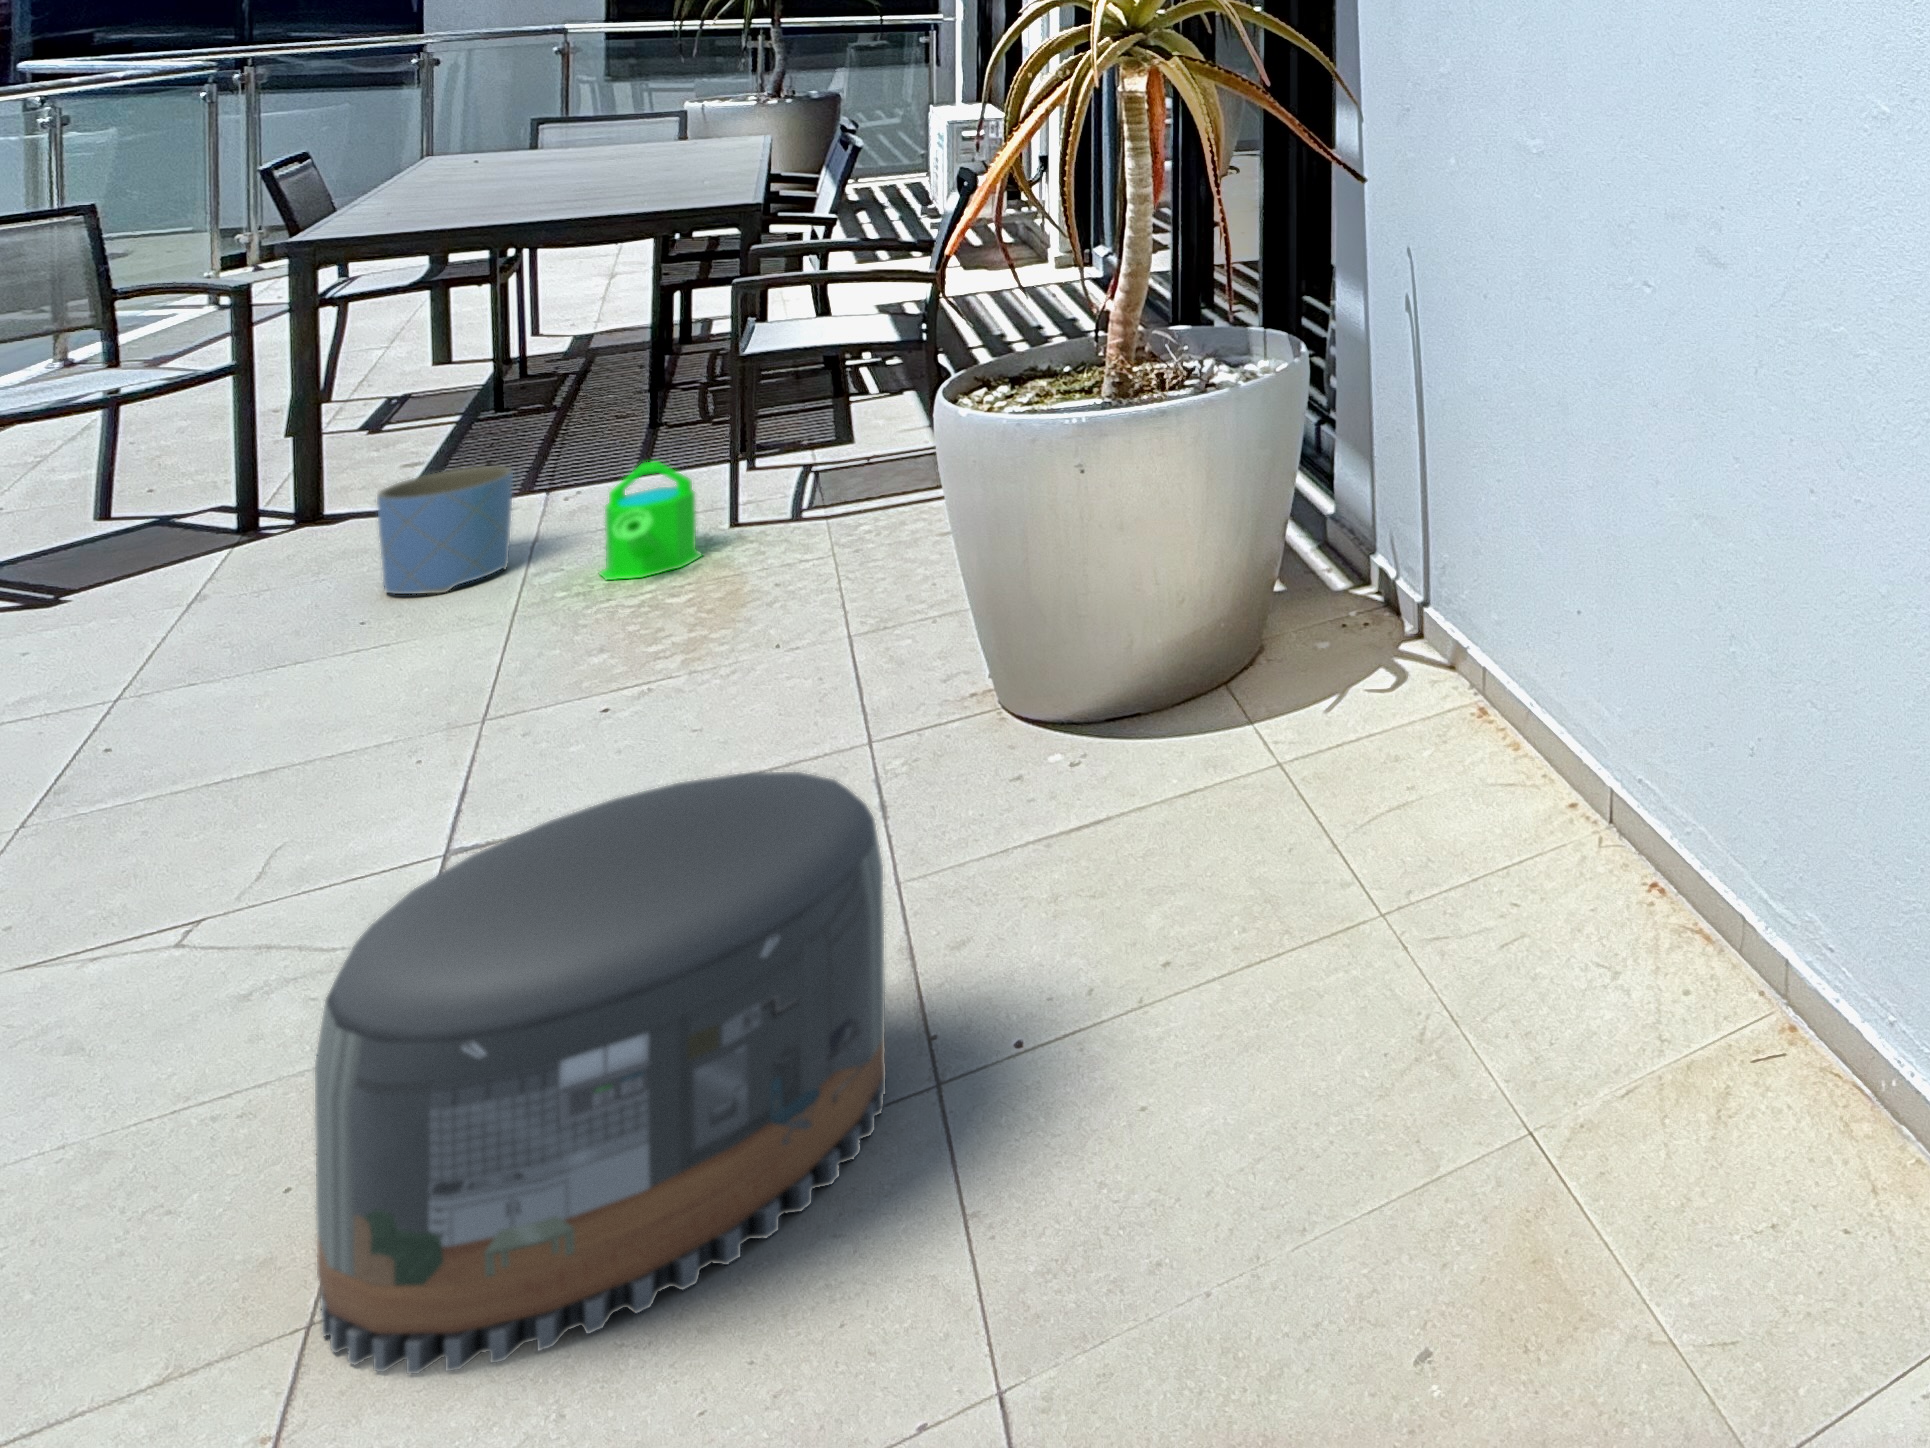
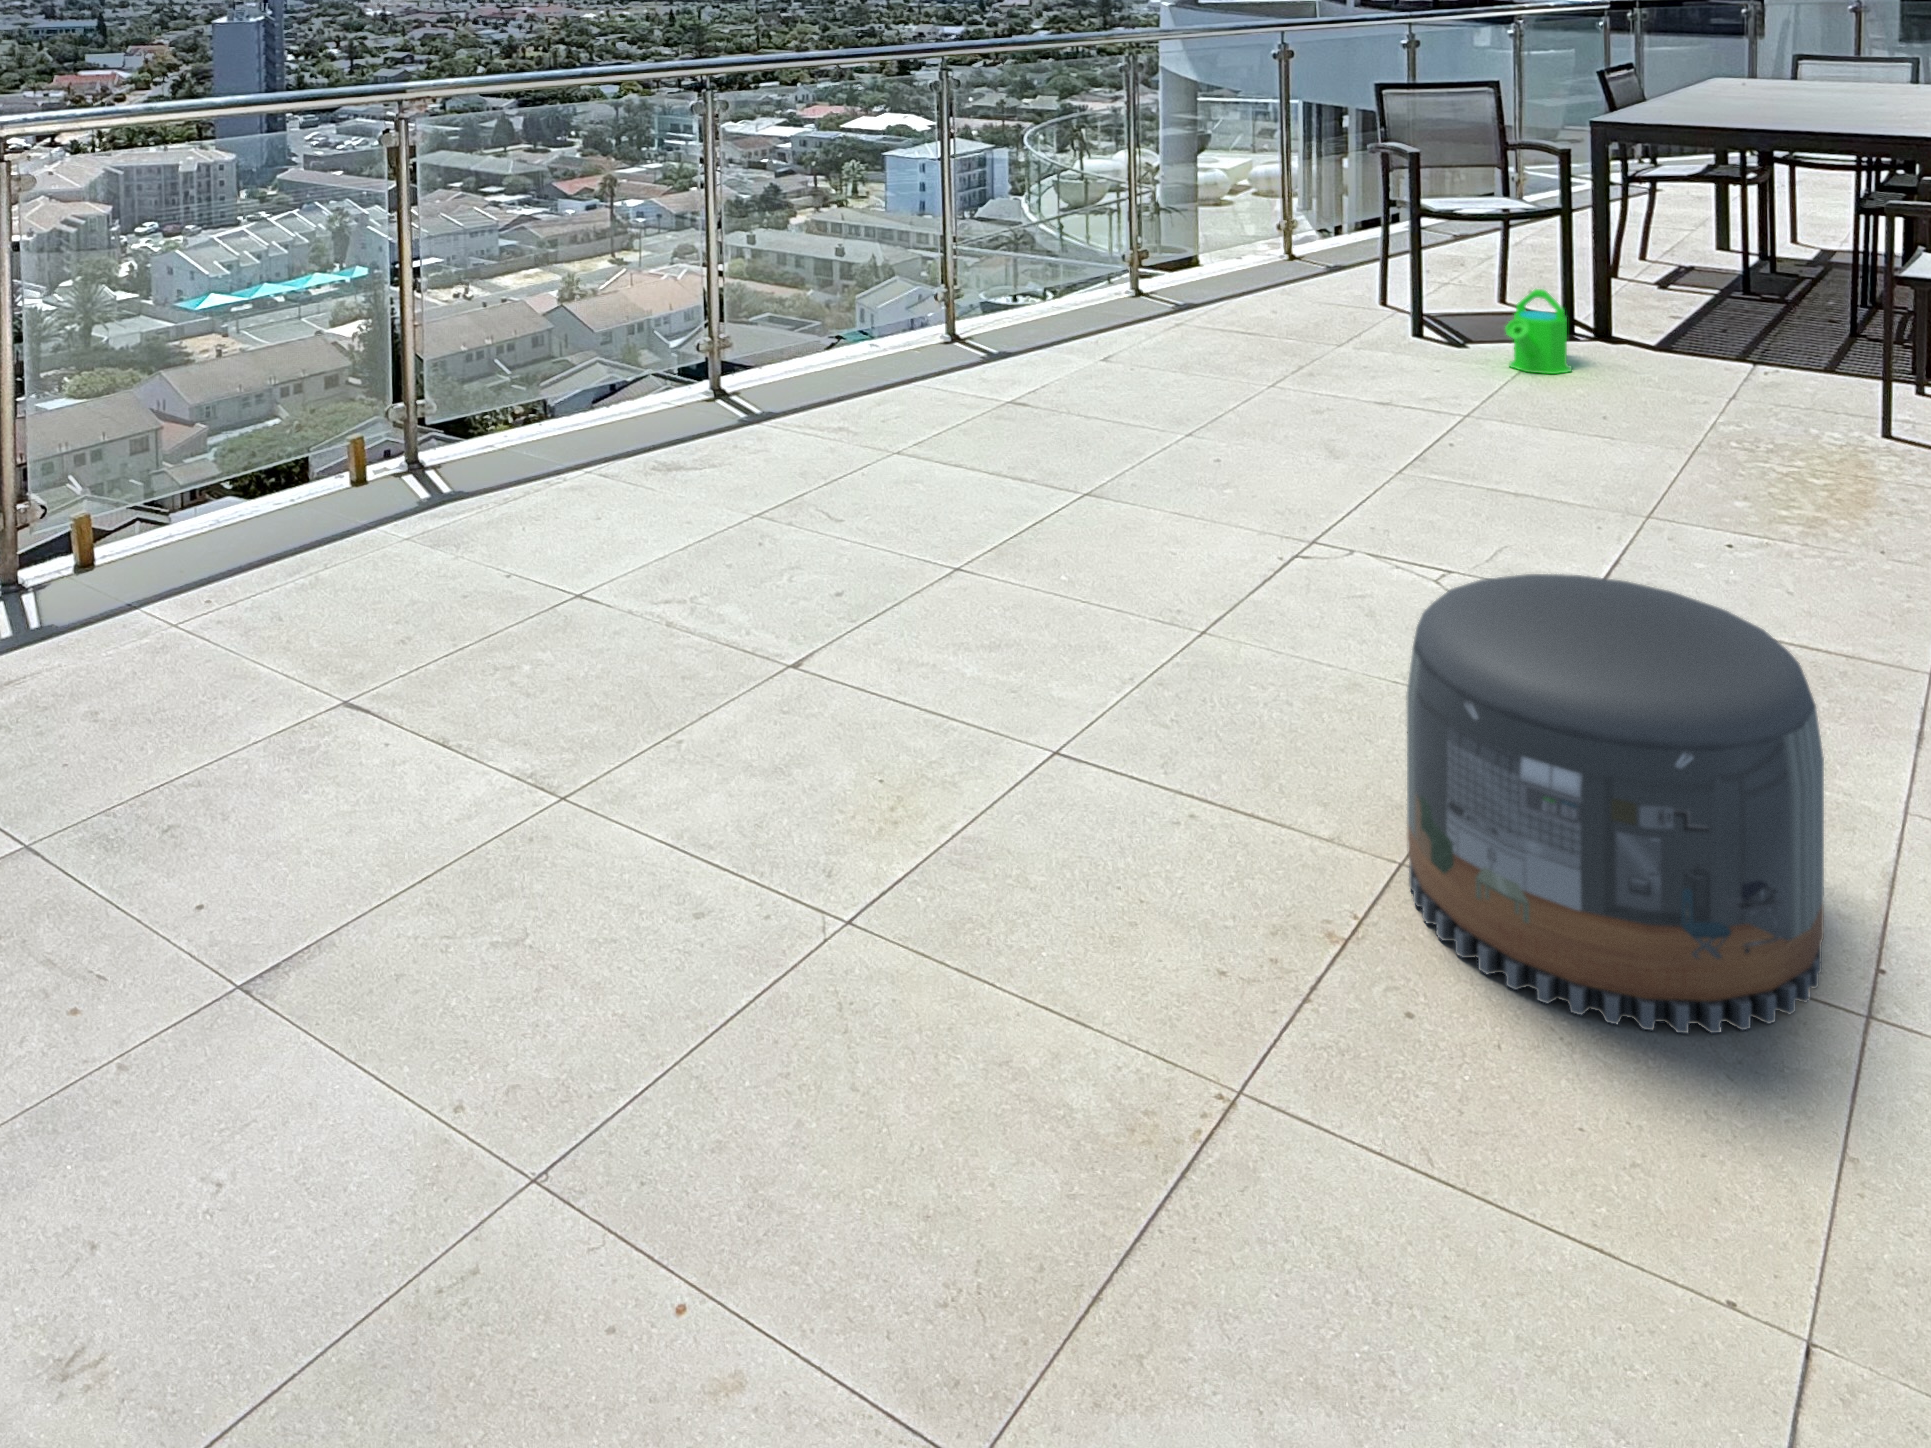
watering can: present [600,461,701,580] -> present [1506,289,1572,374]
planter: present [377,466,513,594] -> none [1624,318,1713,416]

